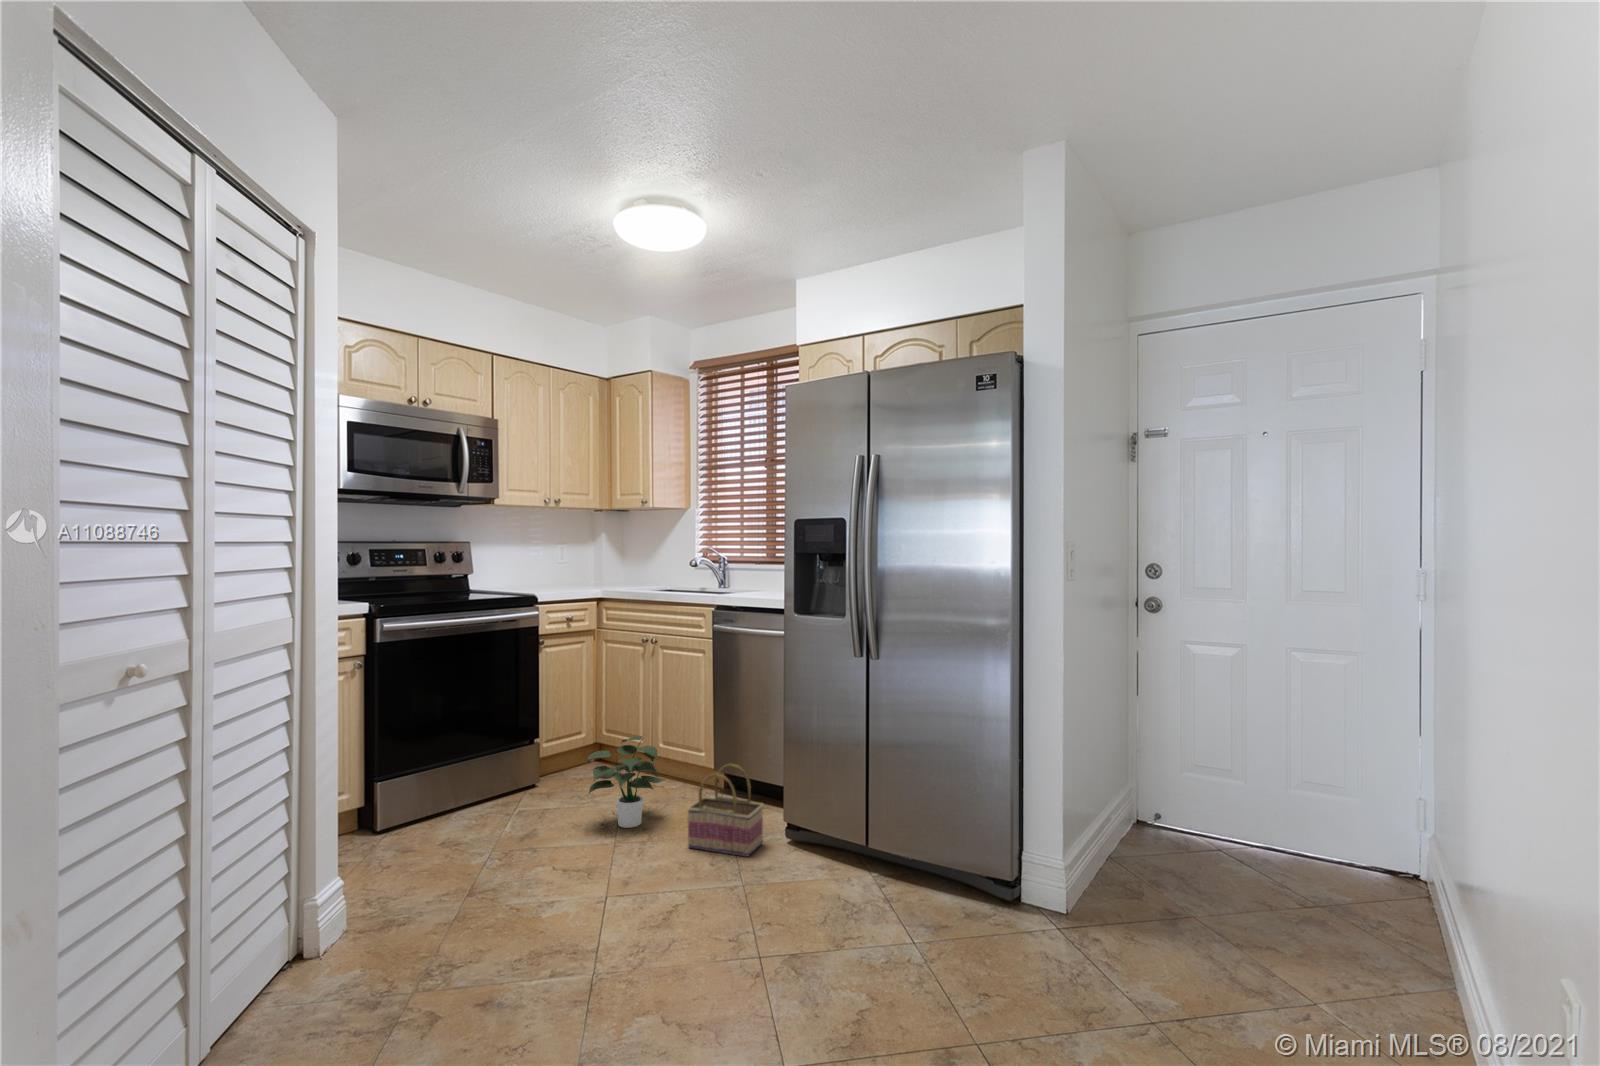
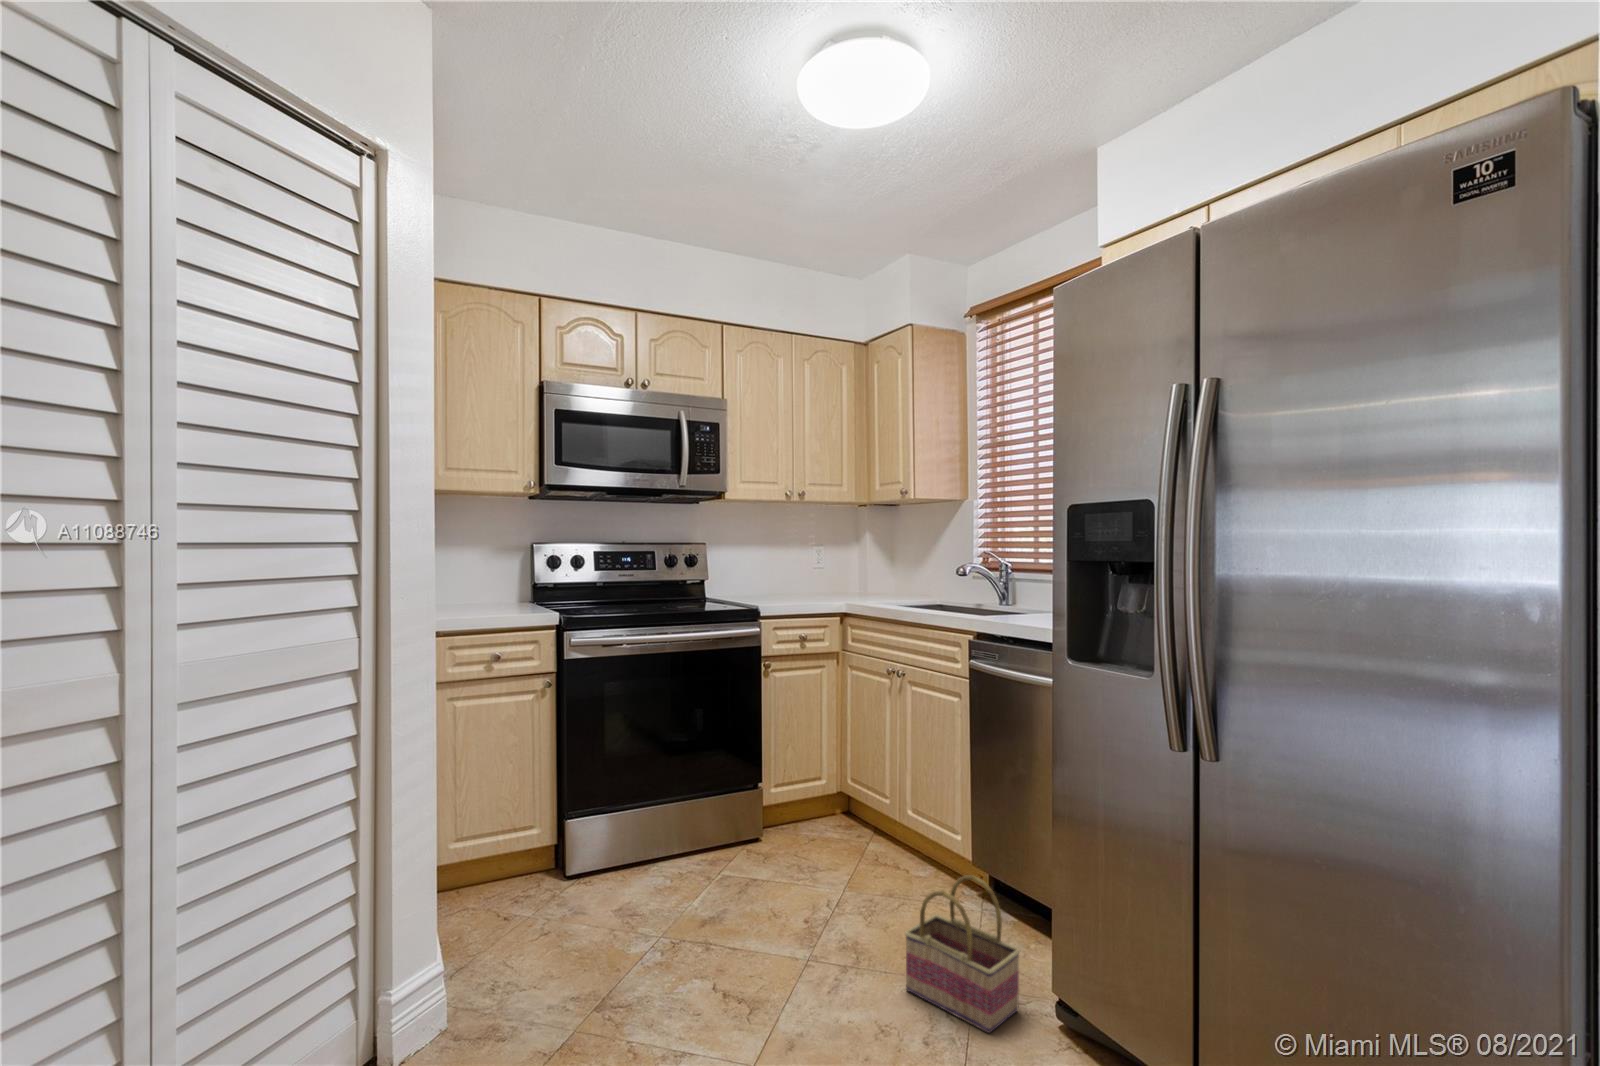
potted plant: present [587,736,665,828] -> none [788,804,897,932]

